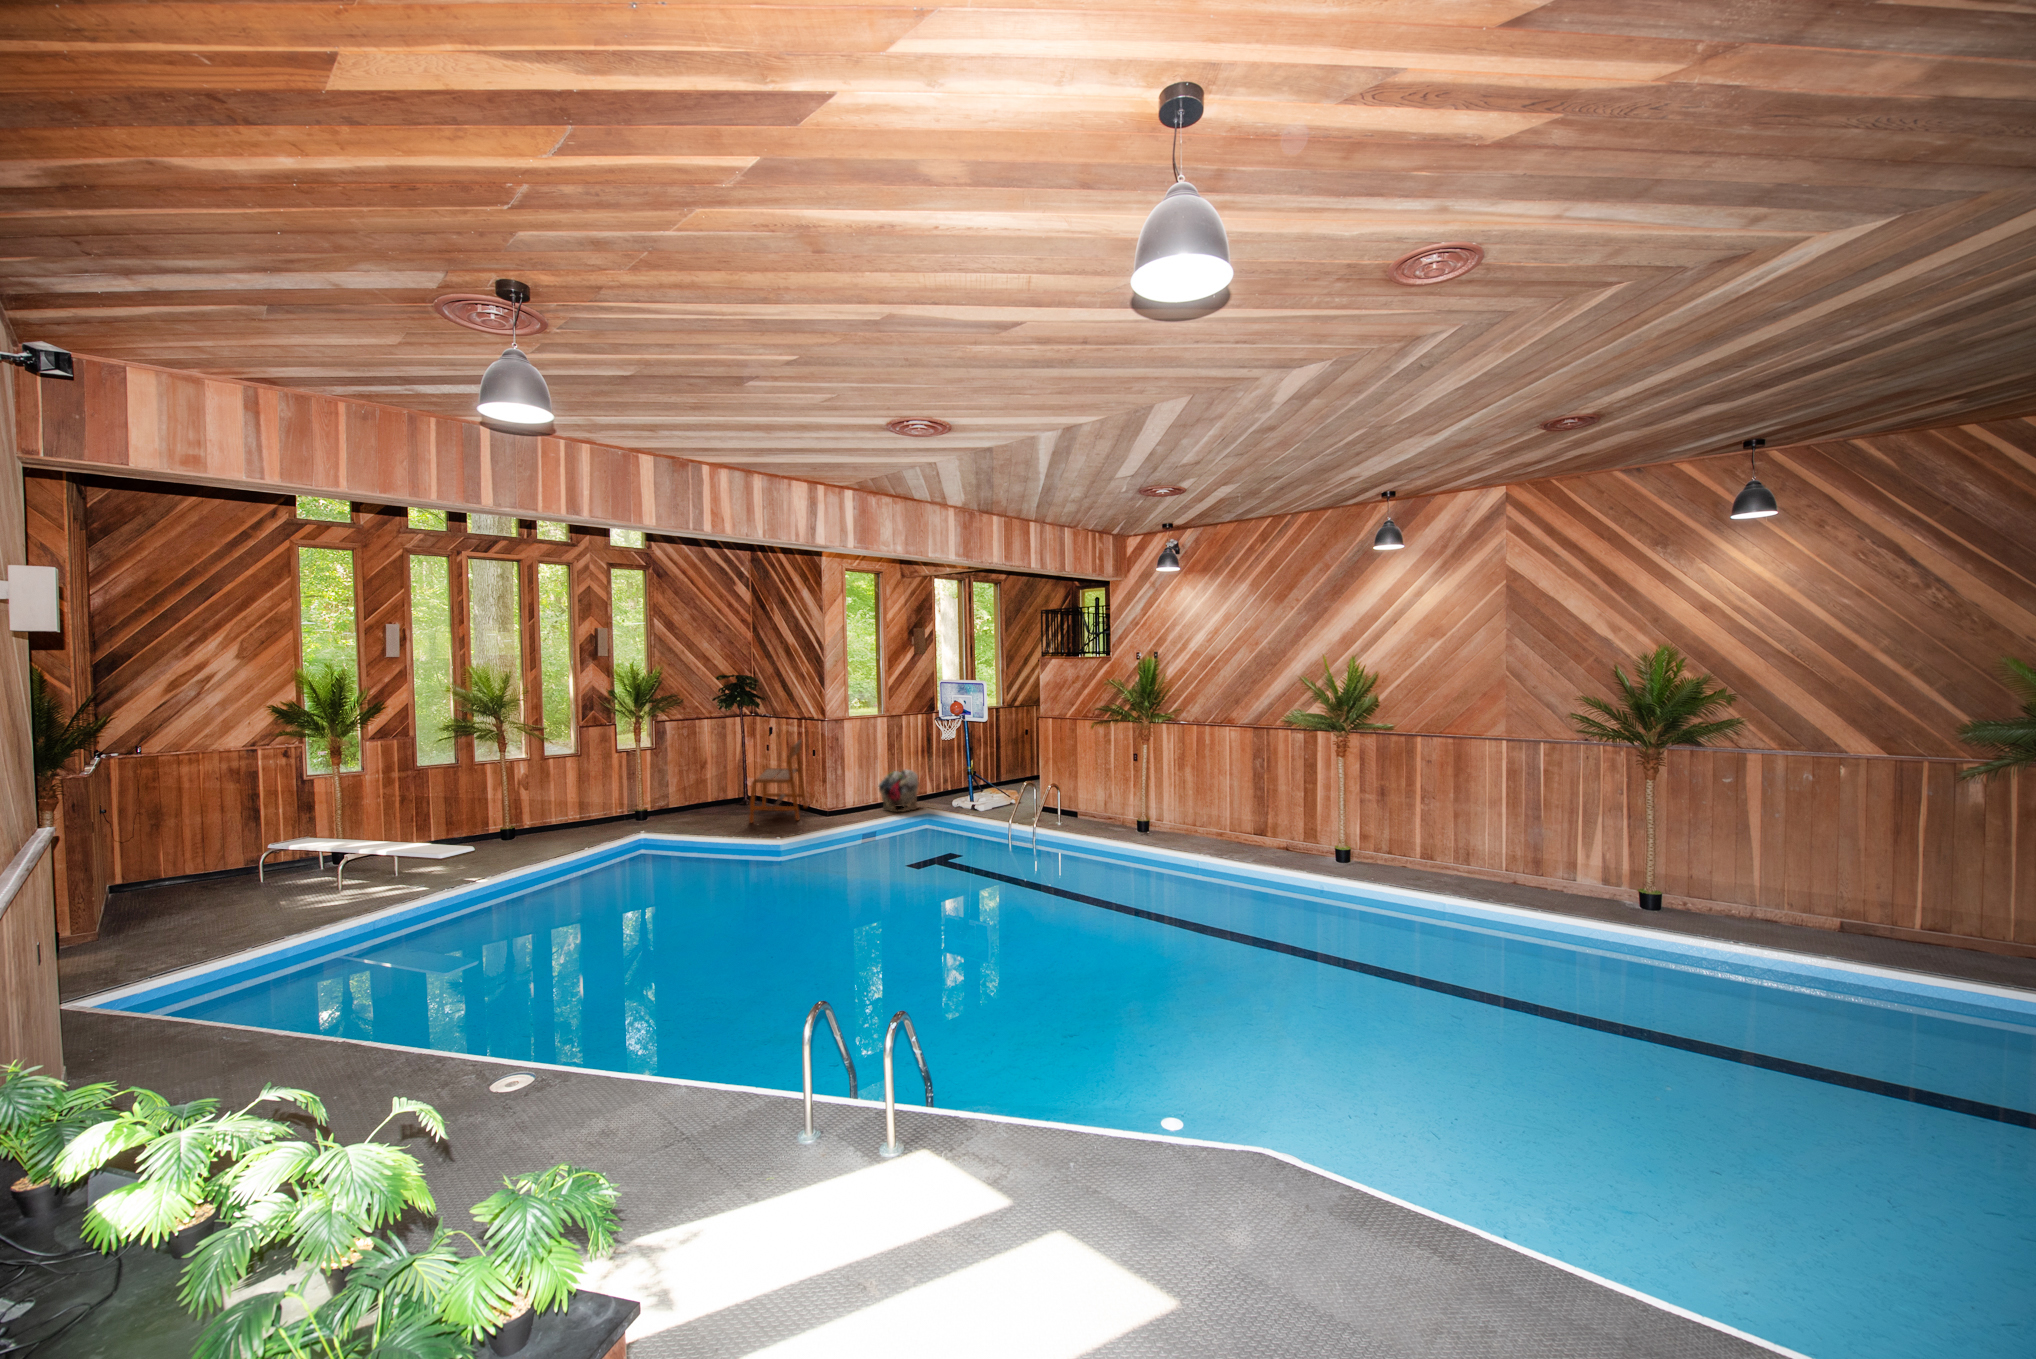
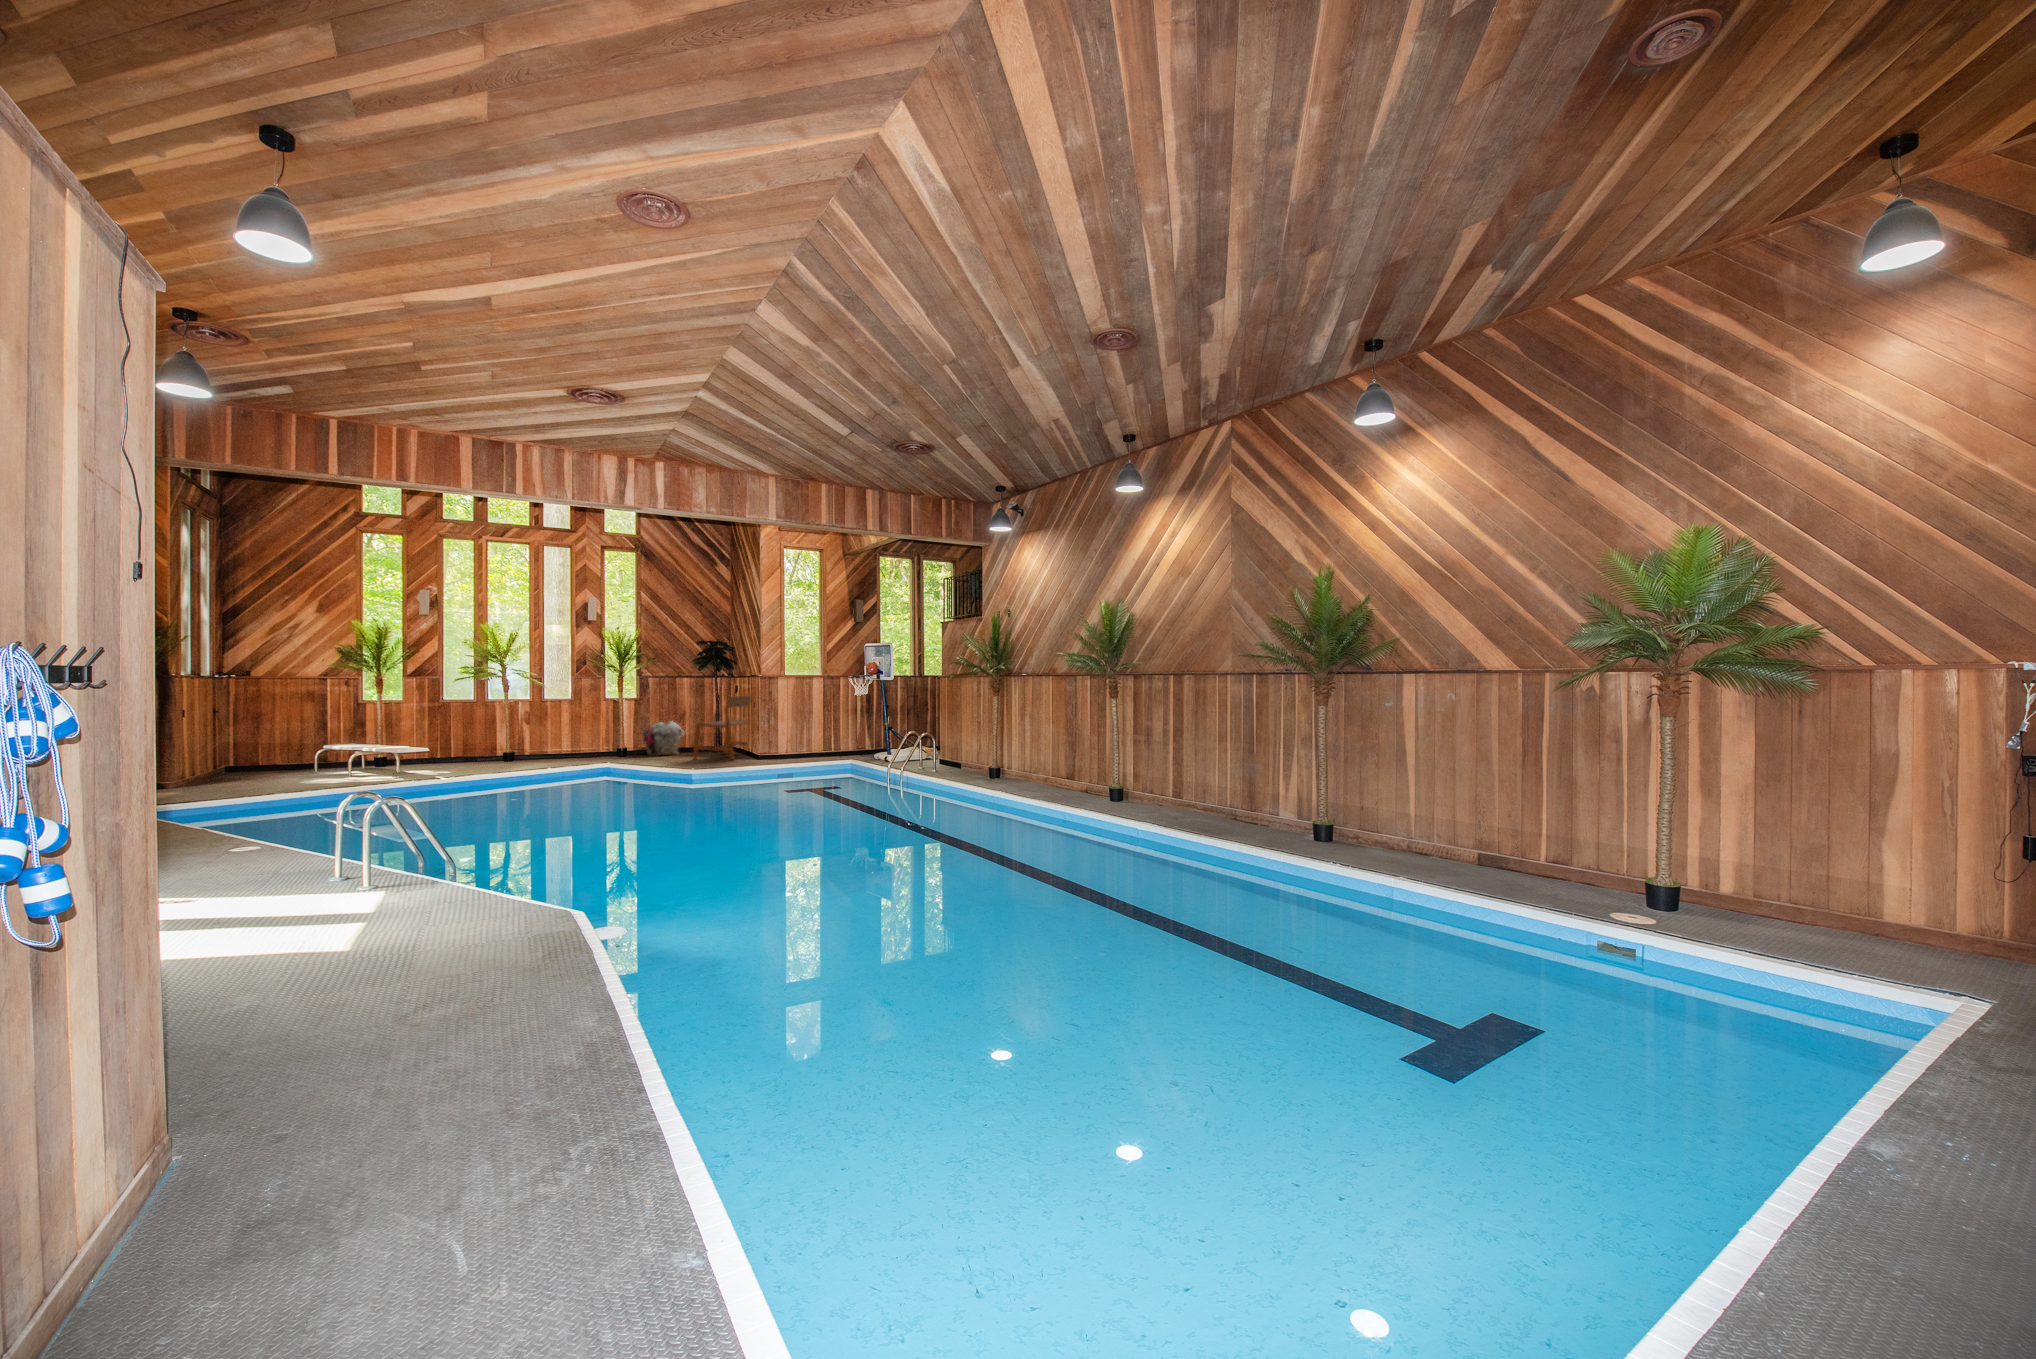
laundry basket: present [879,770,918,812] -> present [643,721,684,756]

